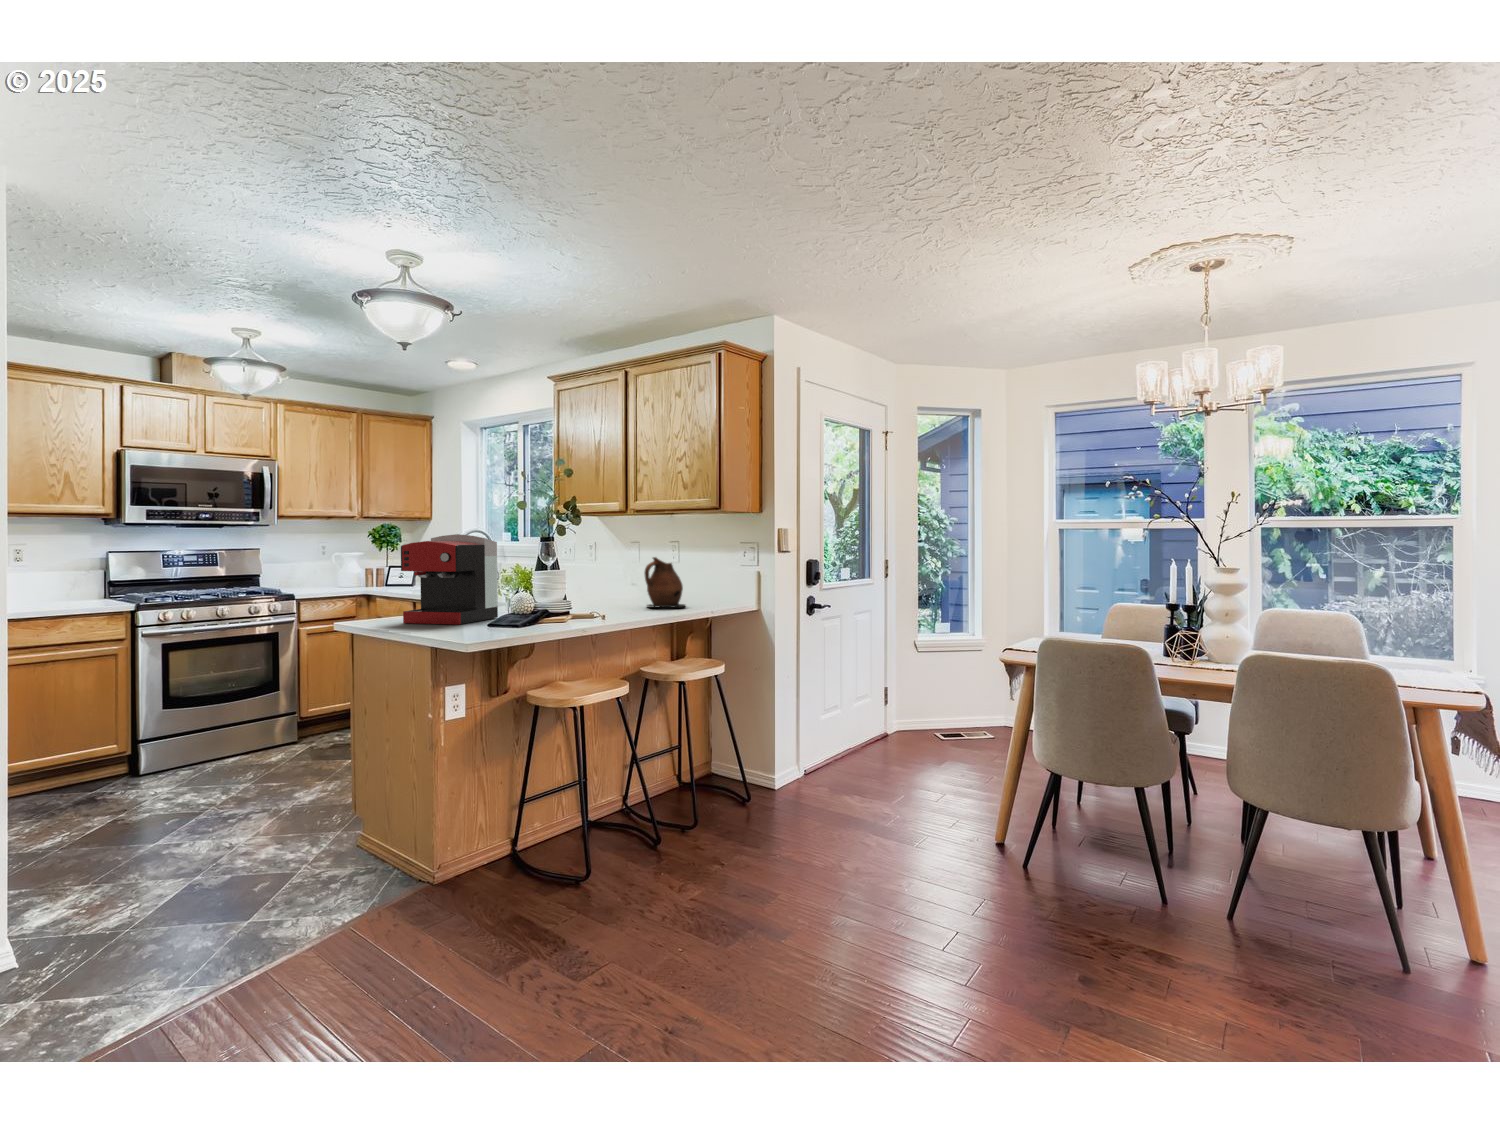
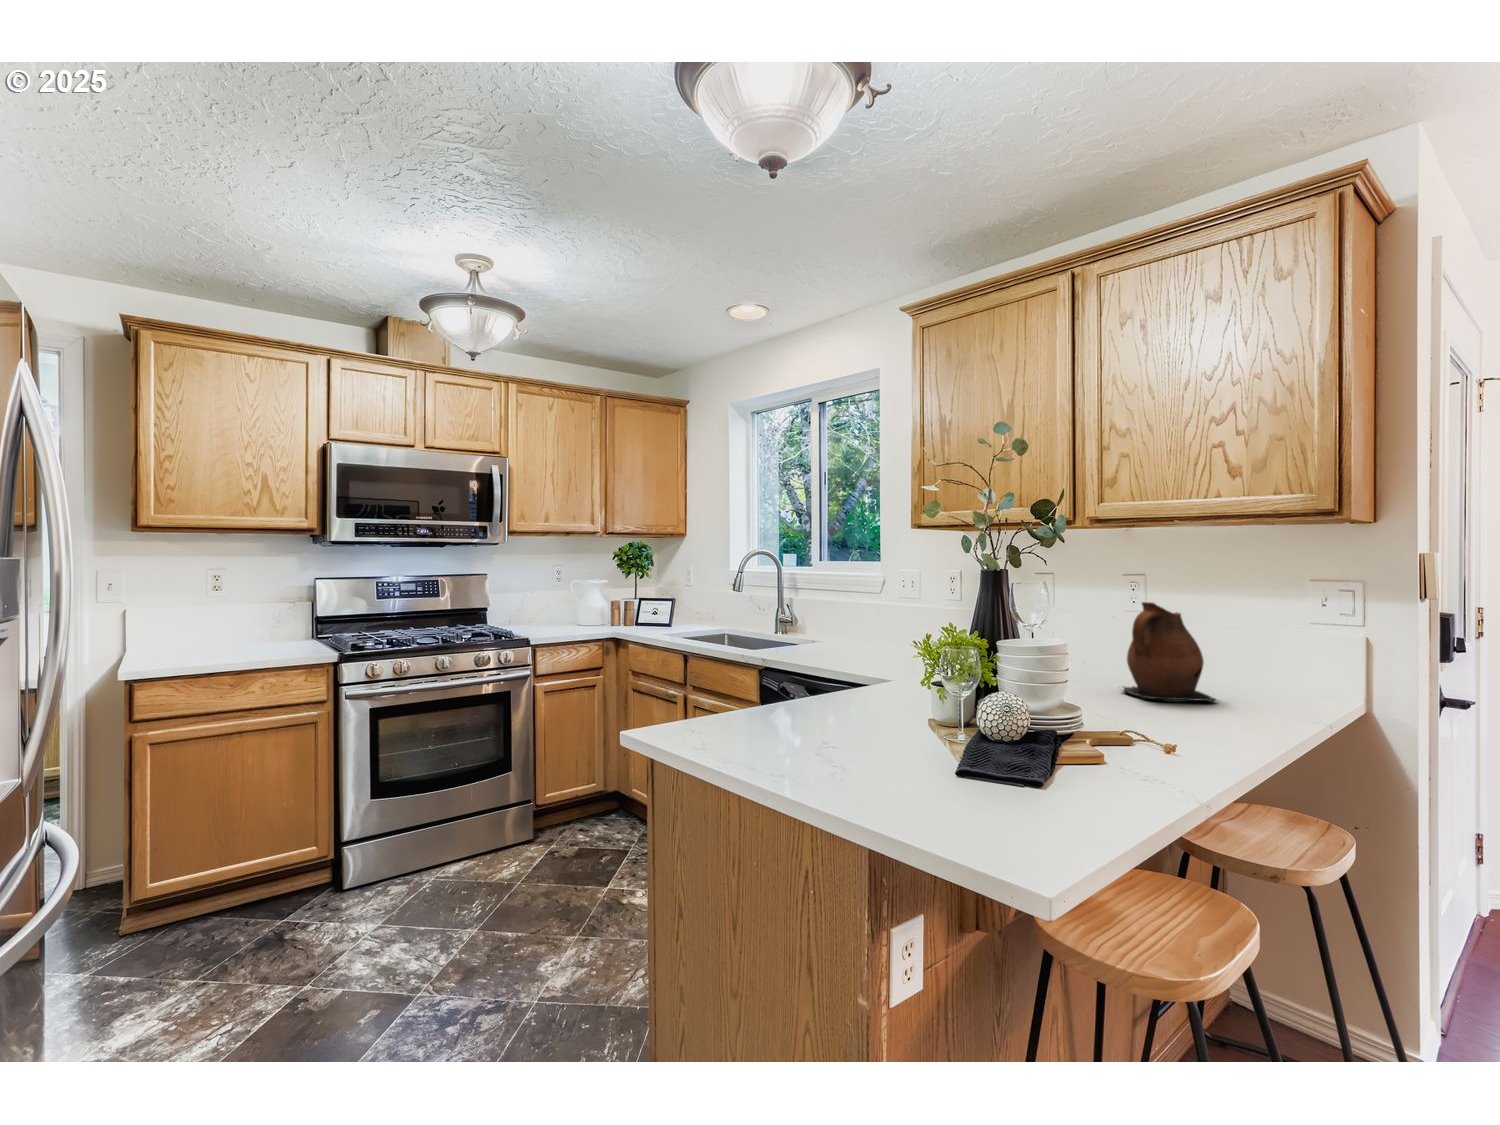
coffee maker: present [401,534,498,625] -> none [752,564,913,759]

